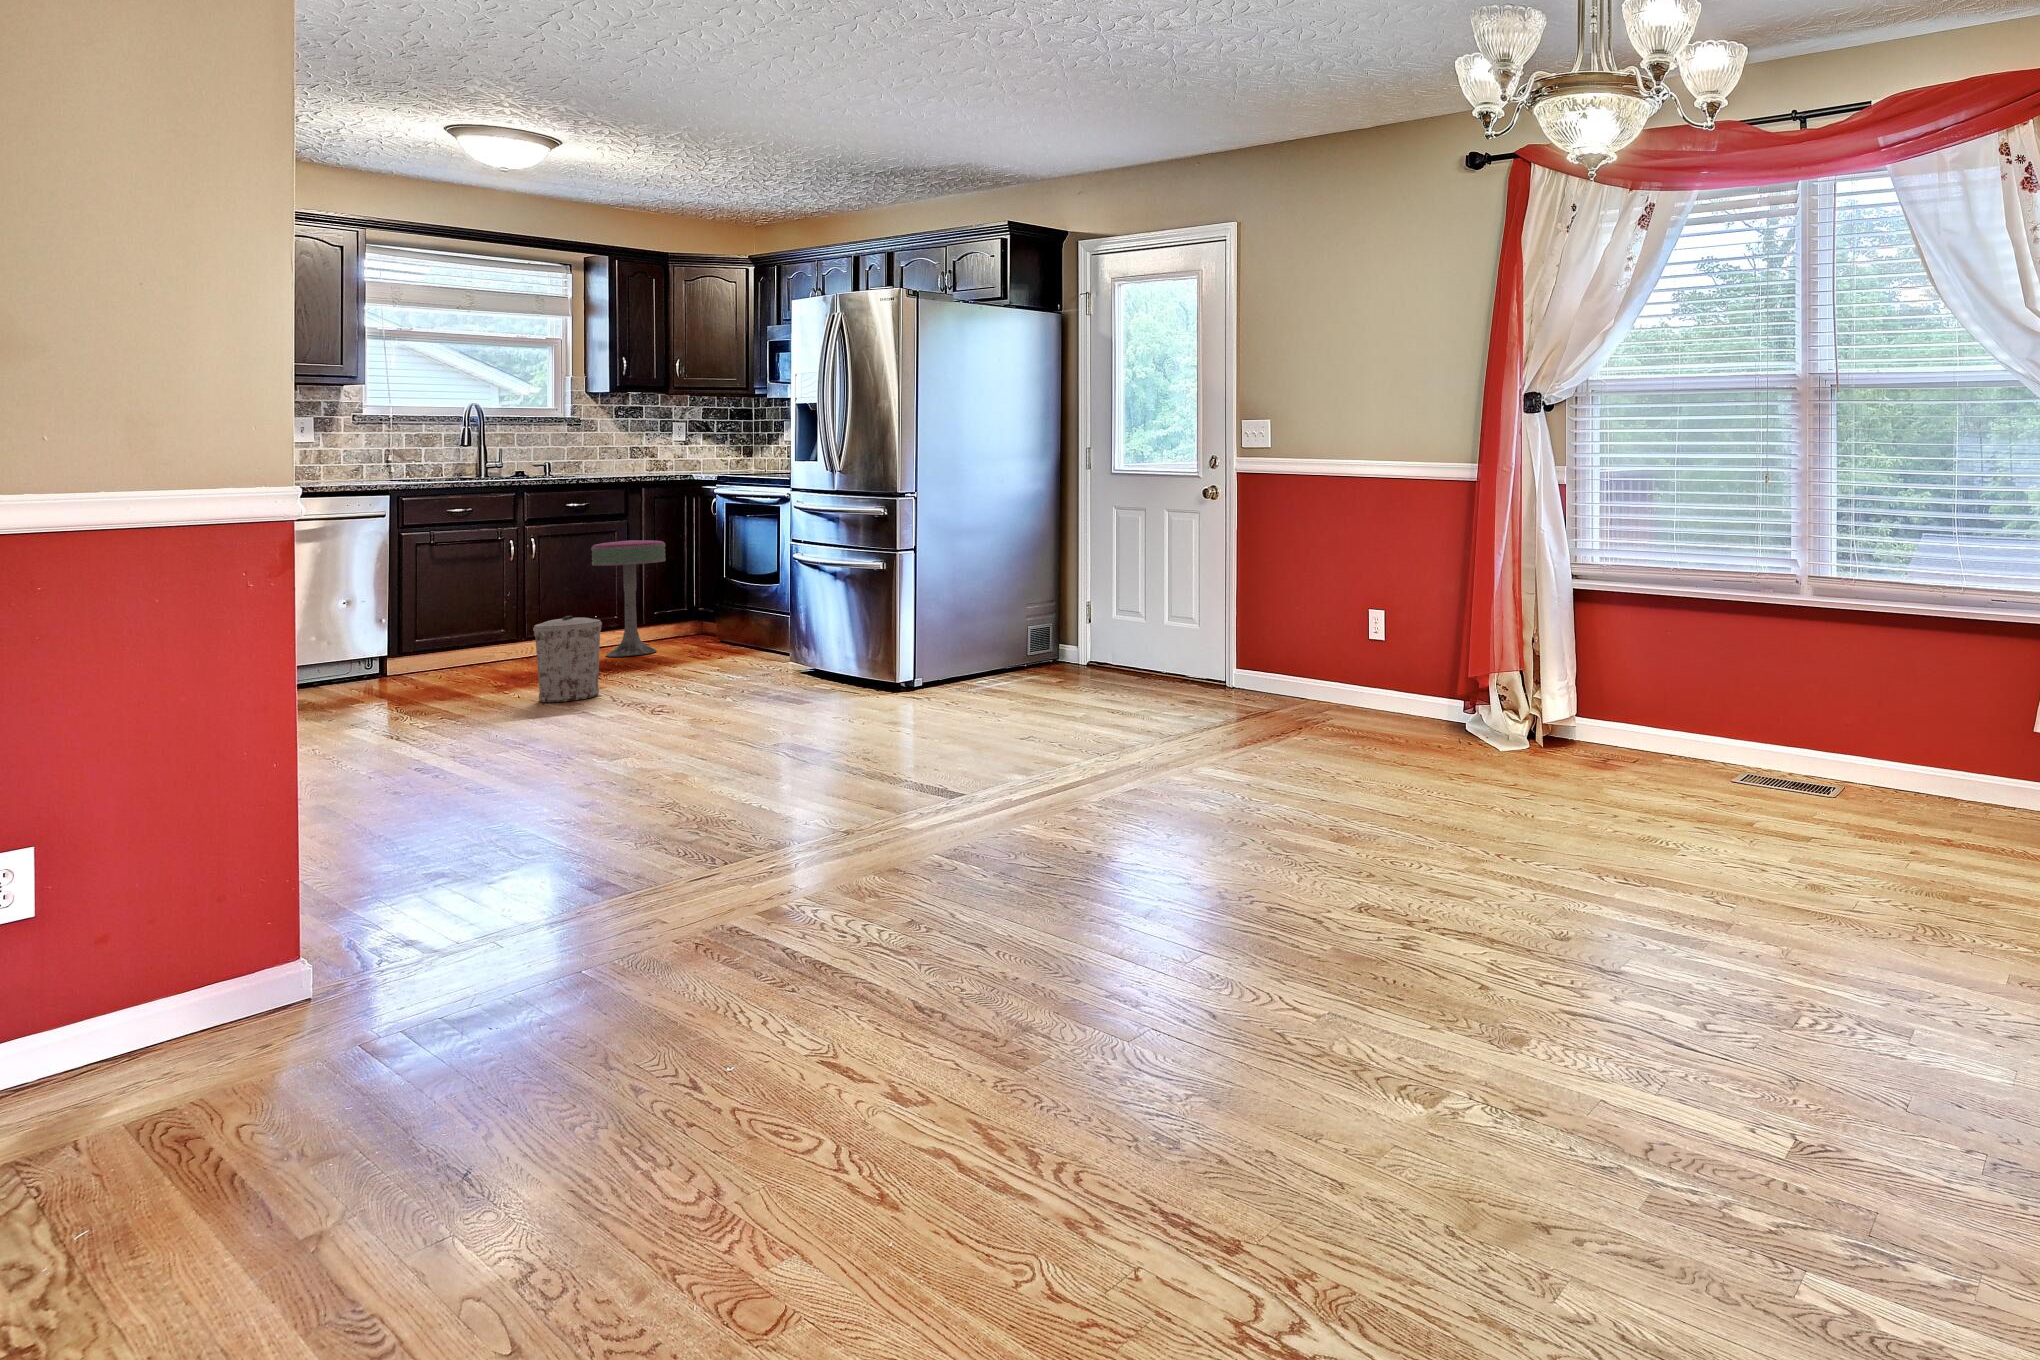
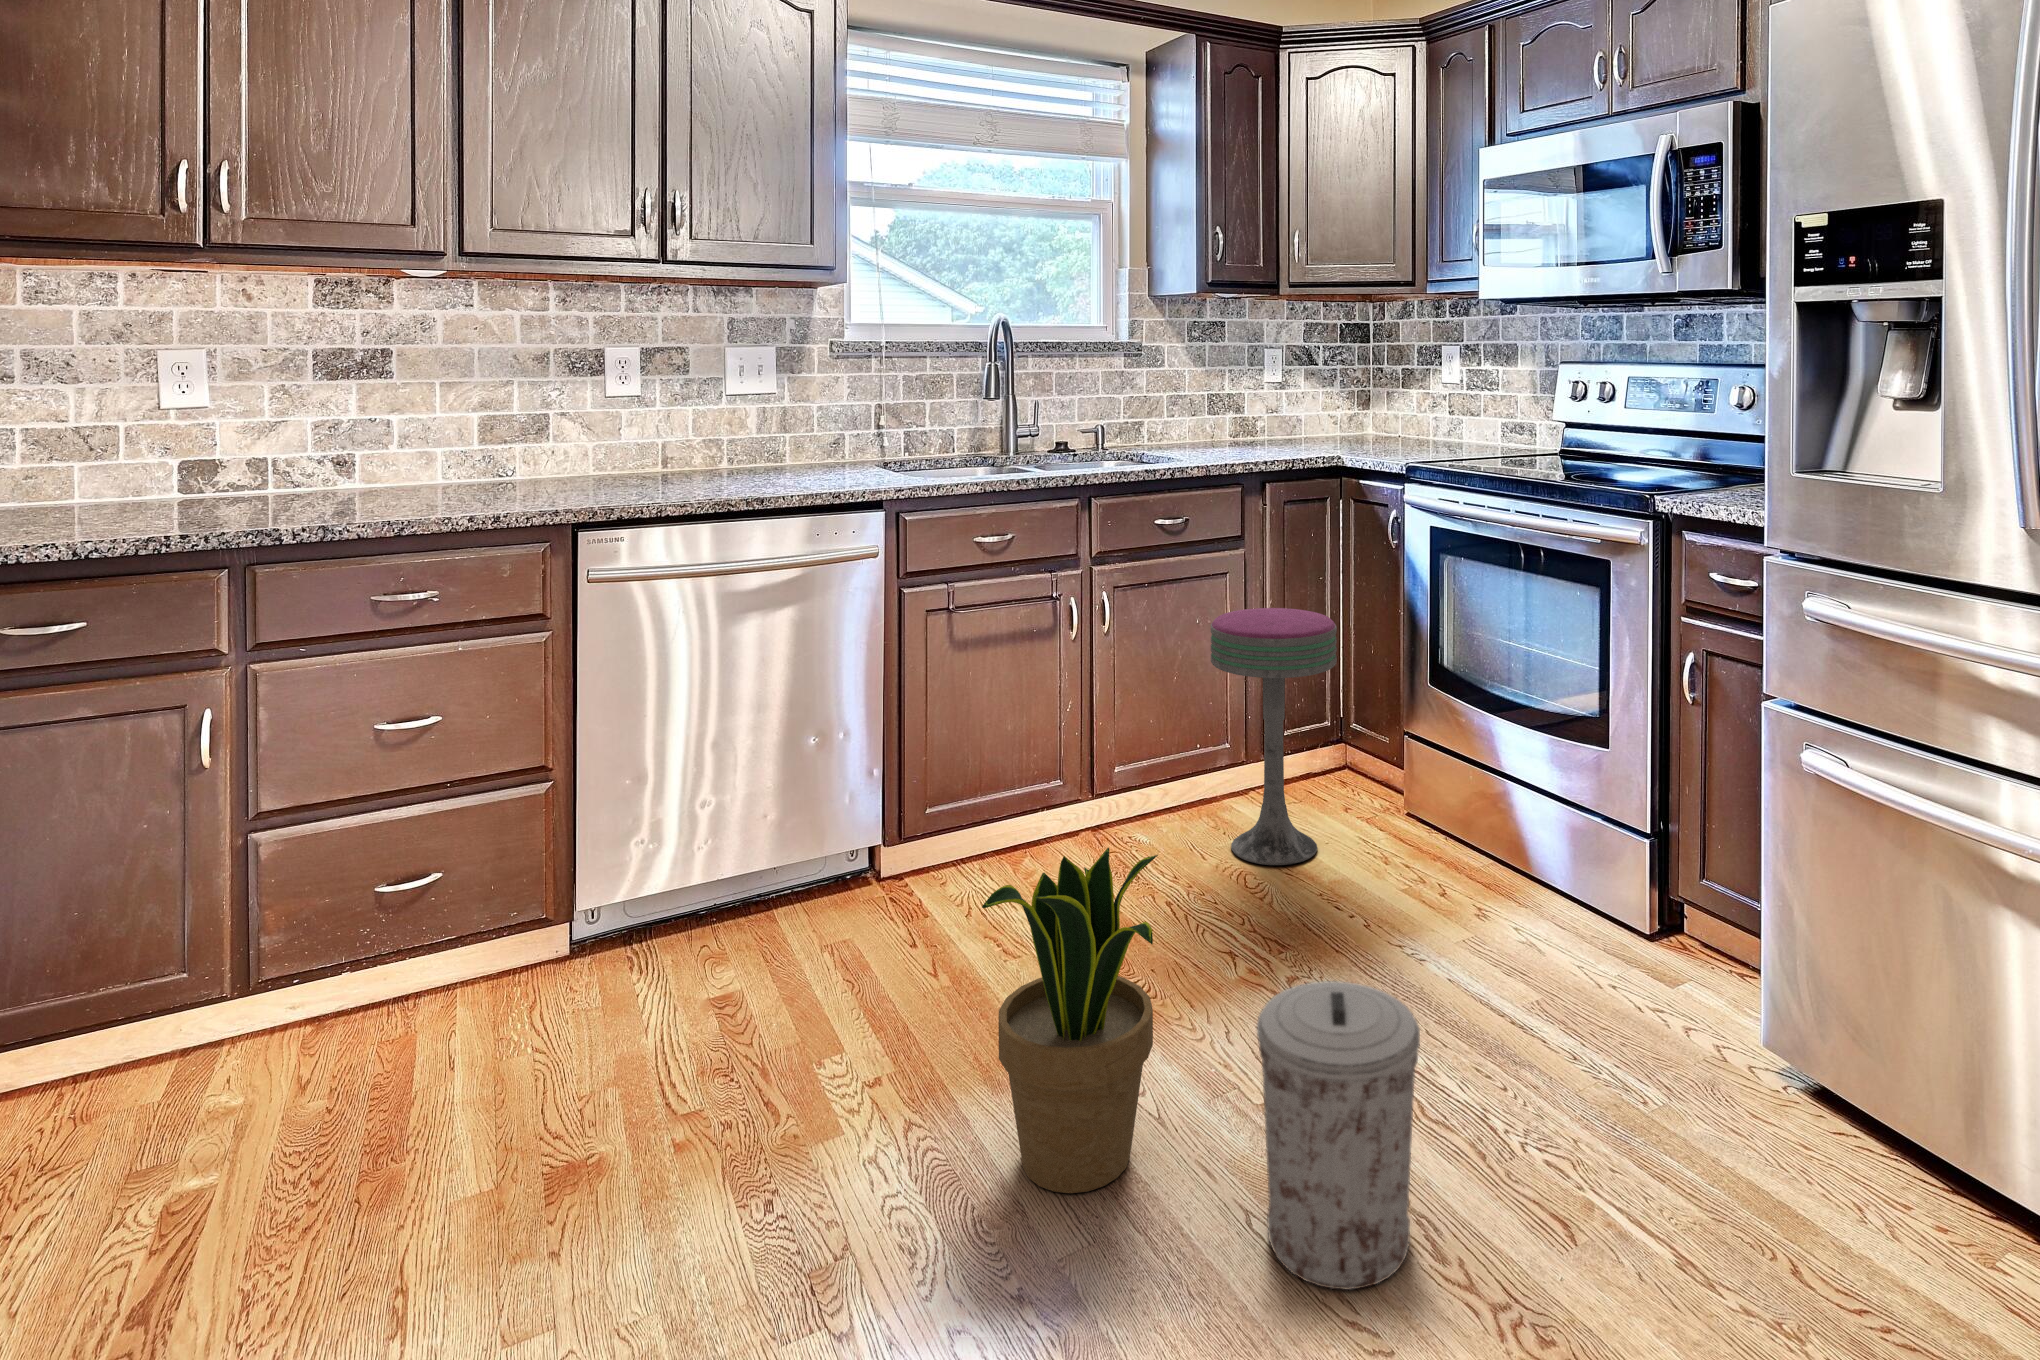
potted plant: none [416,585,507,704] -> present [982,848,1158,1193]

